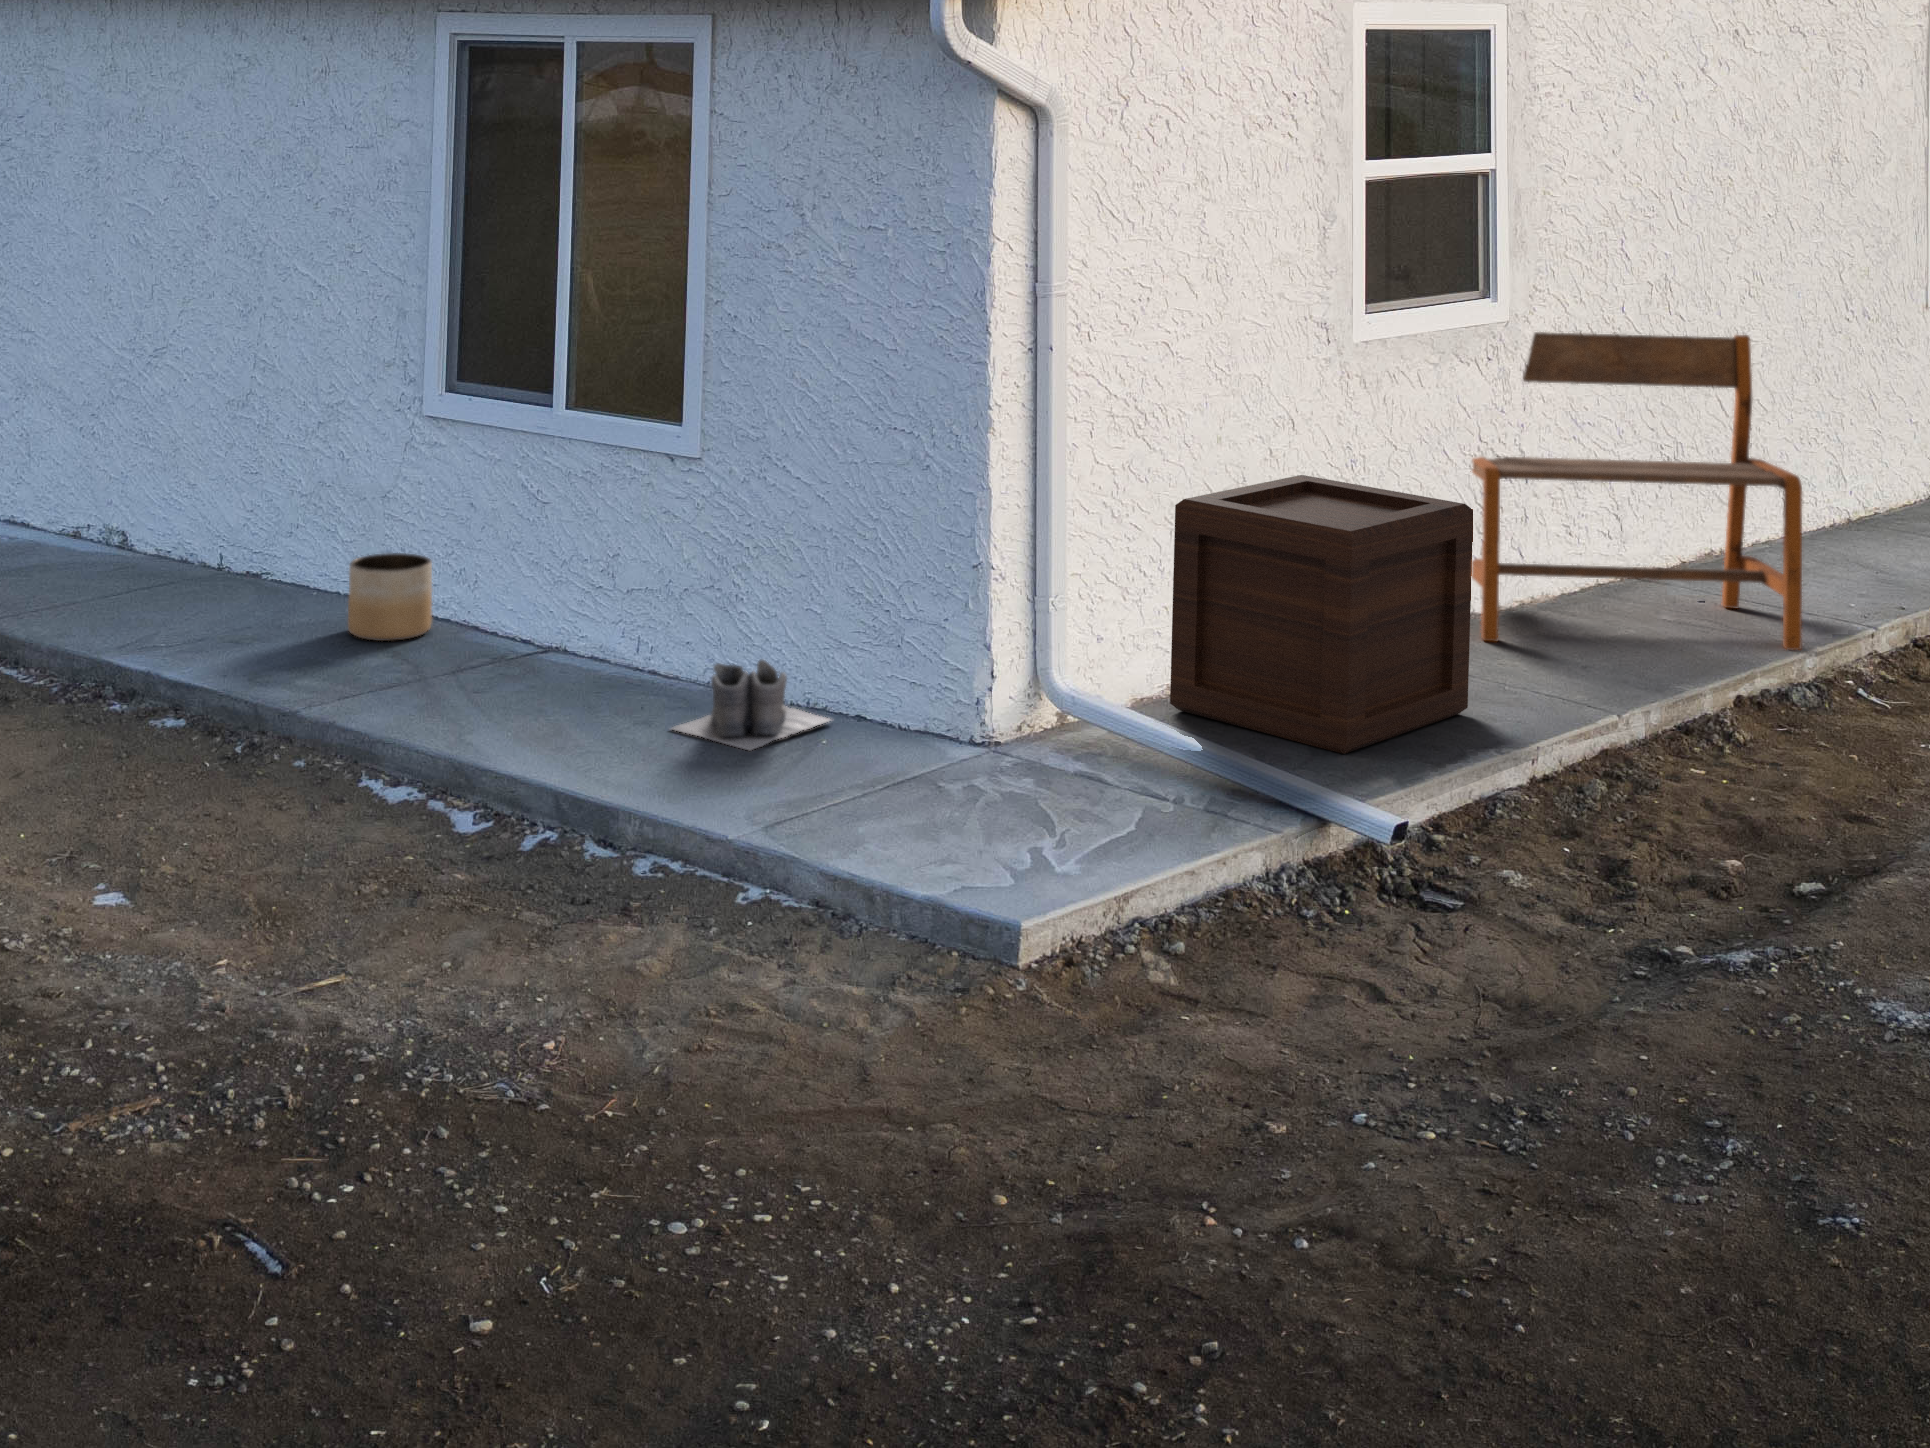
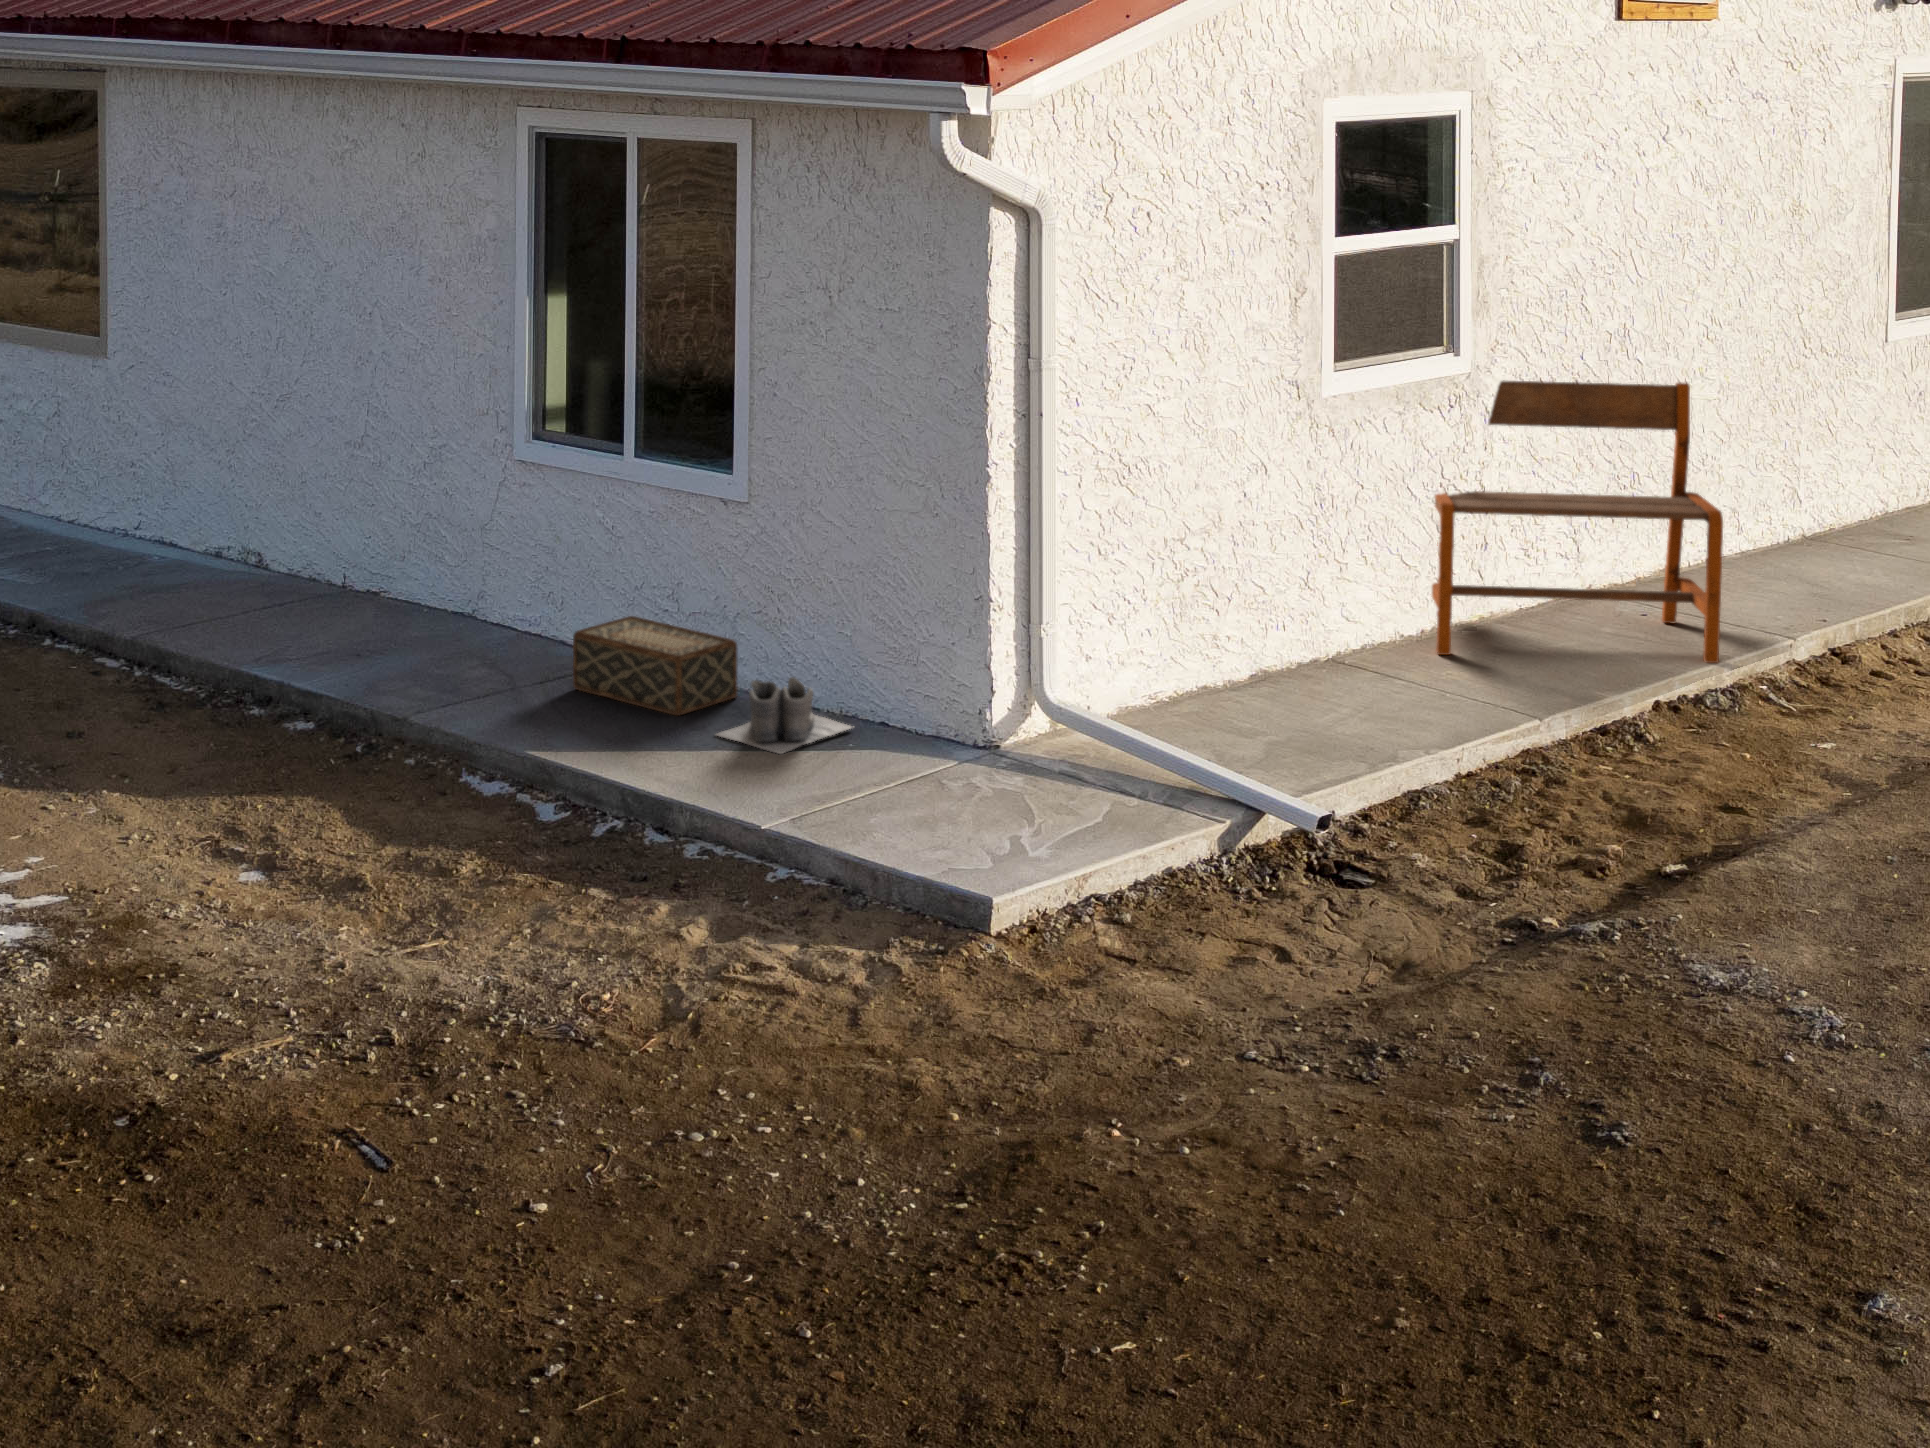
wooden crate: present [1170,475,1473,754] -> none [1146,515,1411,758]
planter: present [348,553,432,641] -> none [445,578,517,654]
woven basket: none [500,593,693,708] -> present [573,616,737,716]

